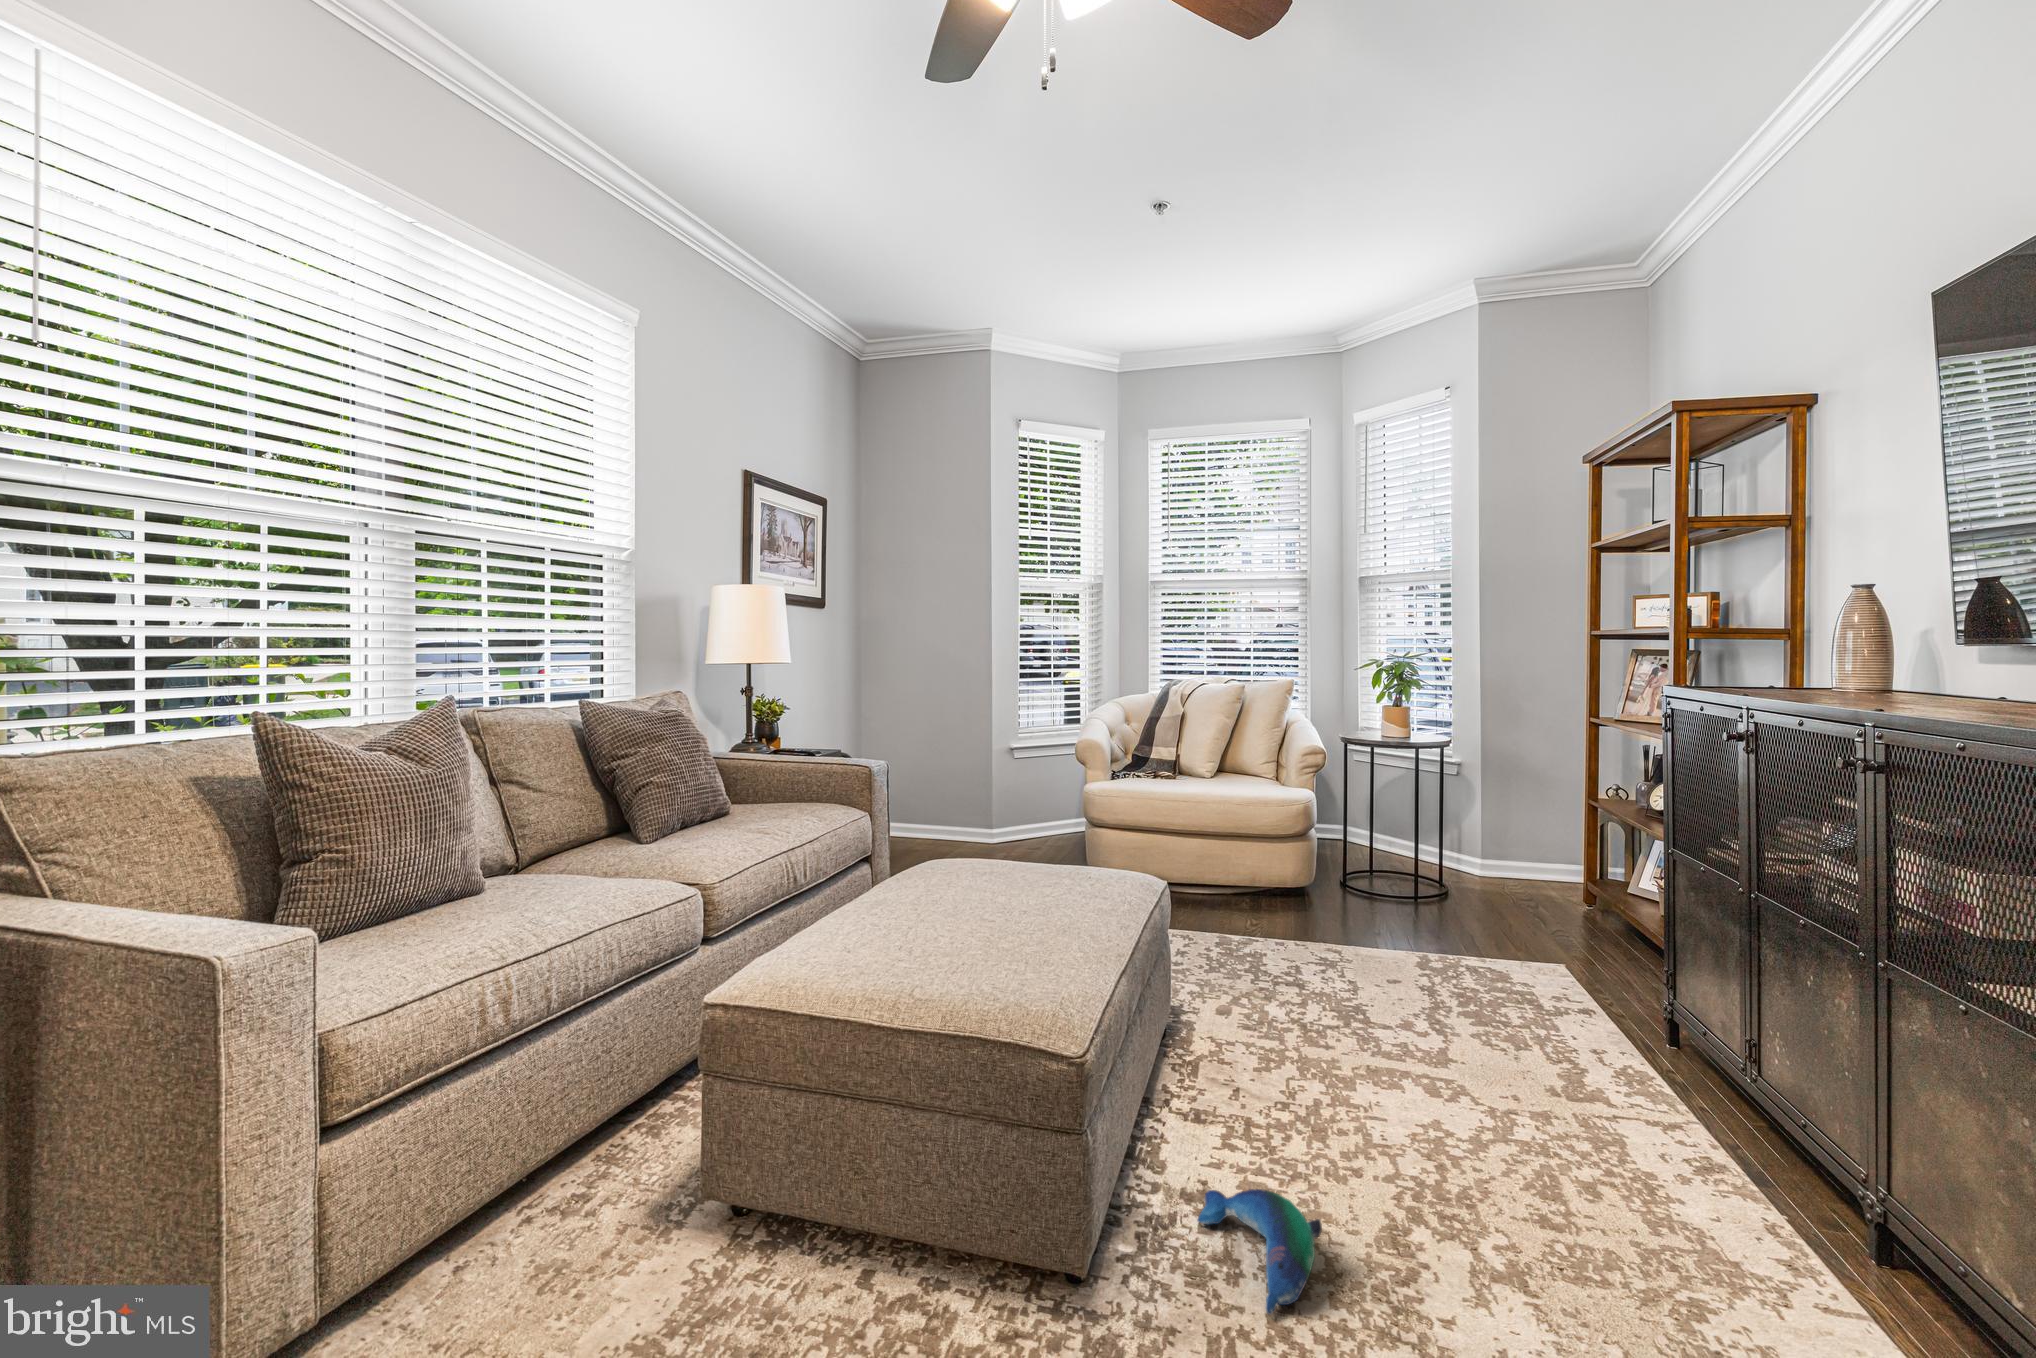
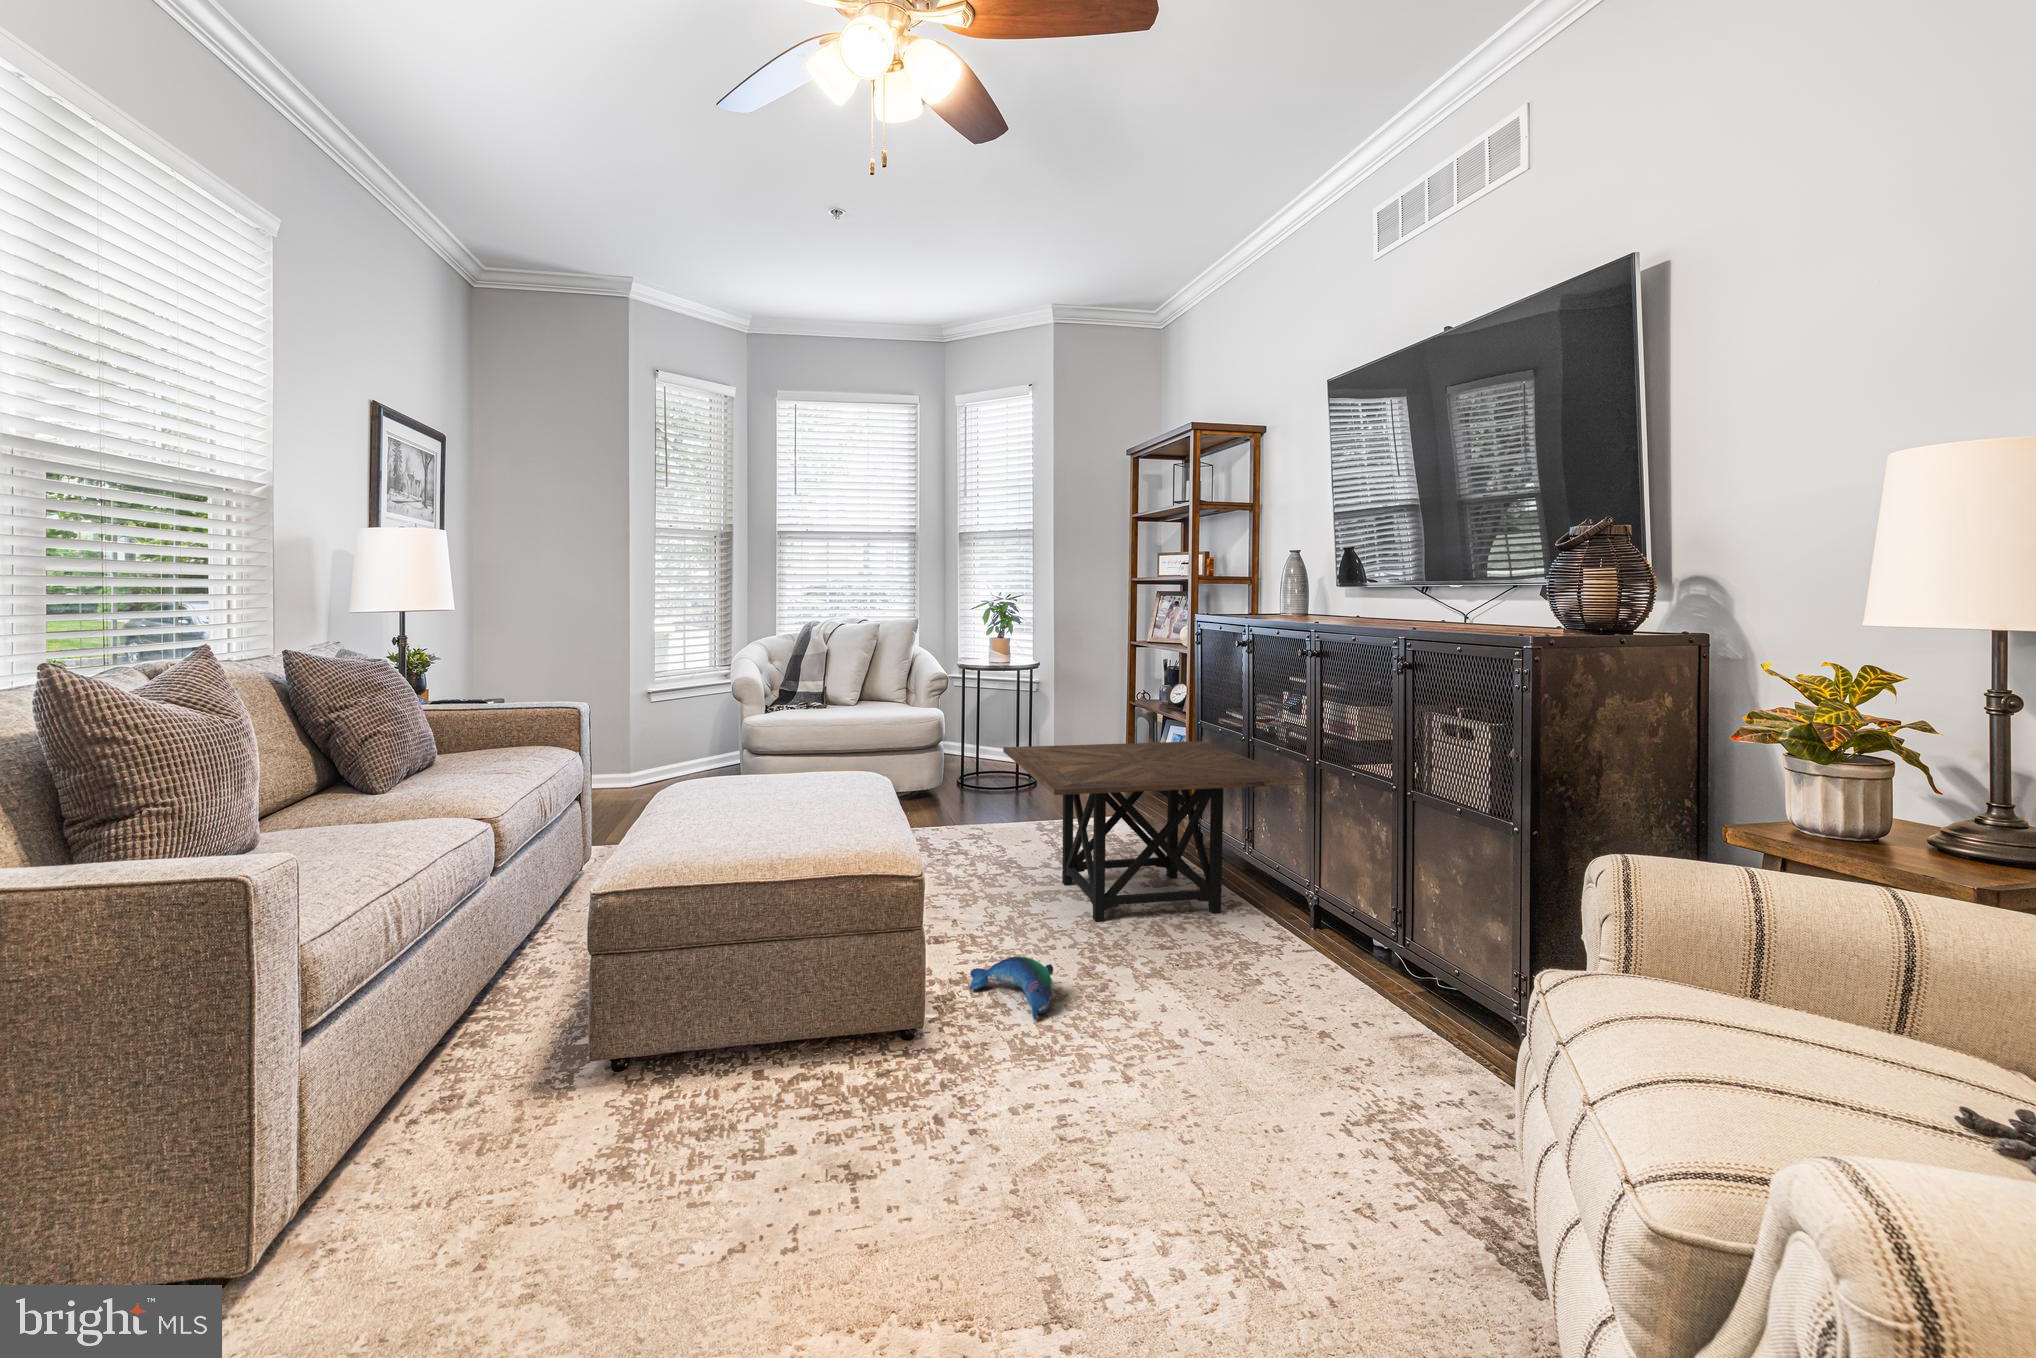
side table: none [1342,853,1849,1171] -> present [1003,741,1304,921]

